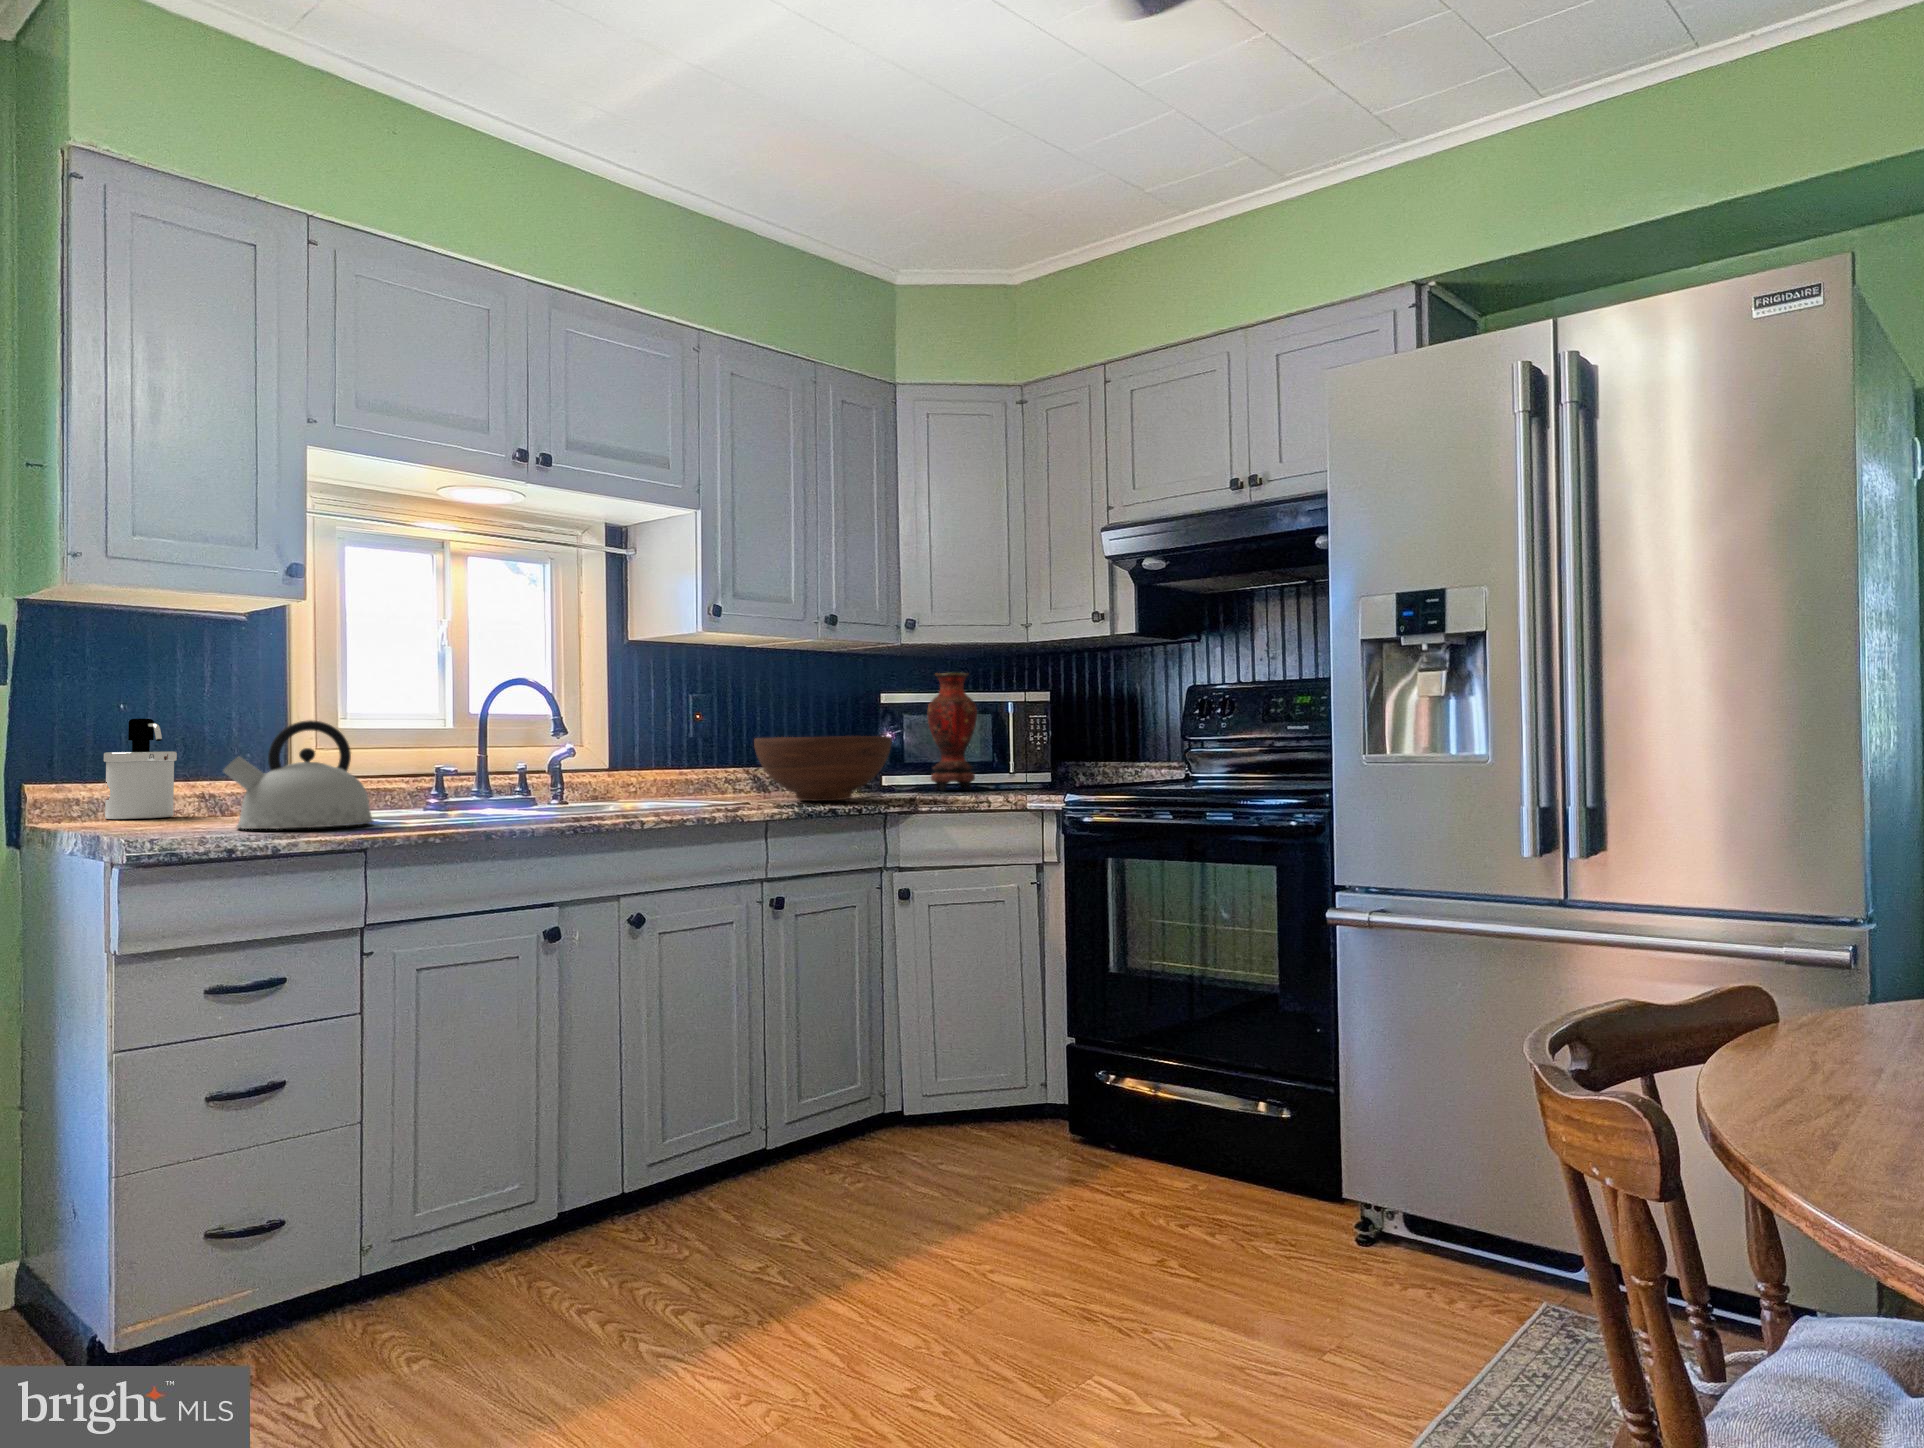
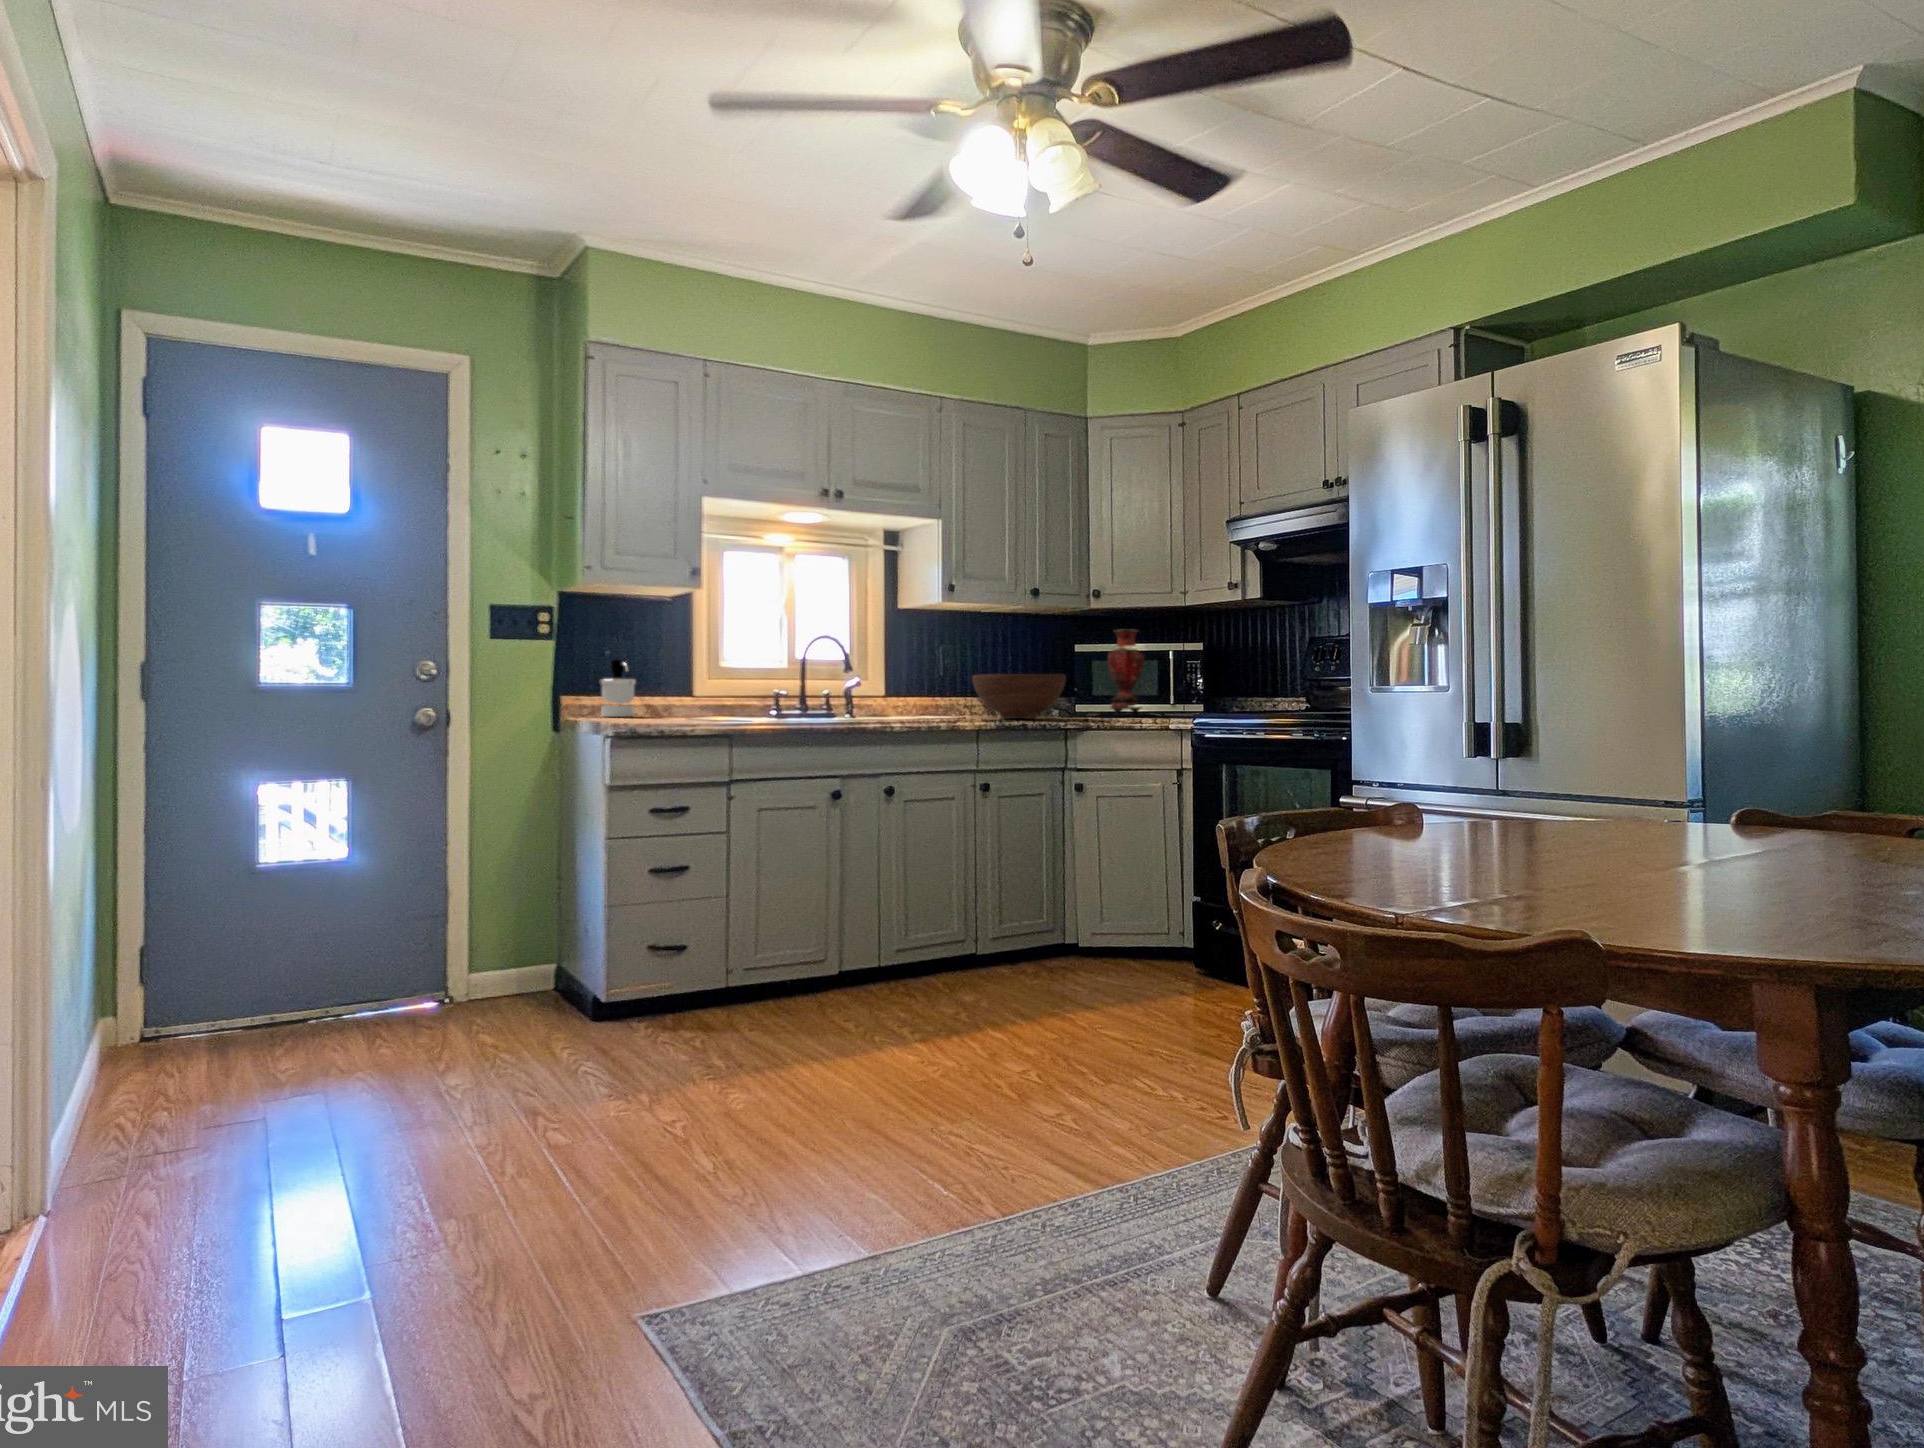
kettle: present [224,720,374,829] -> none [659,661,737,721]

